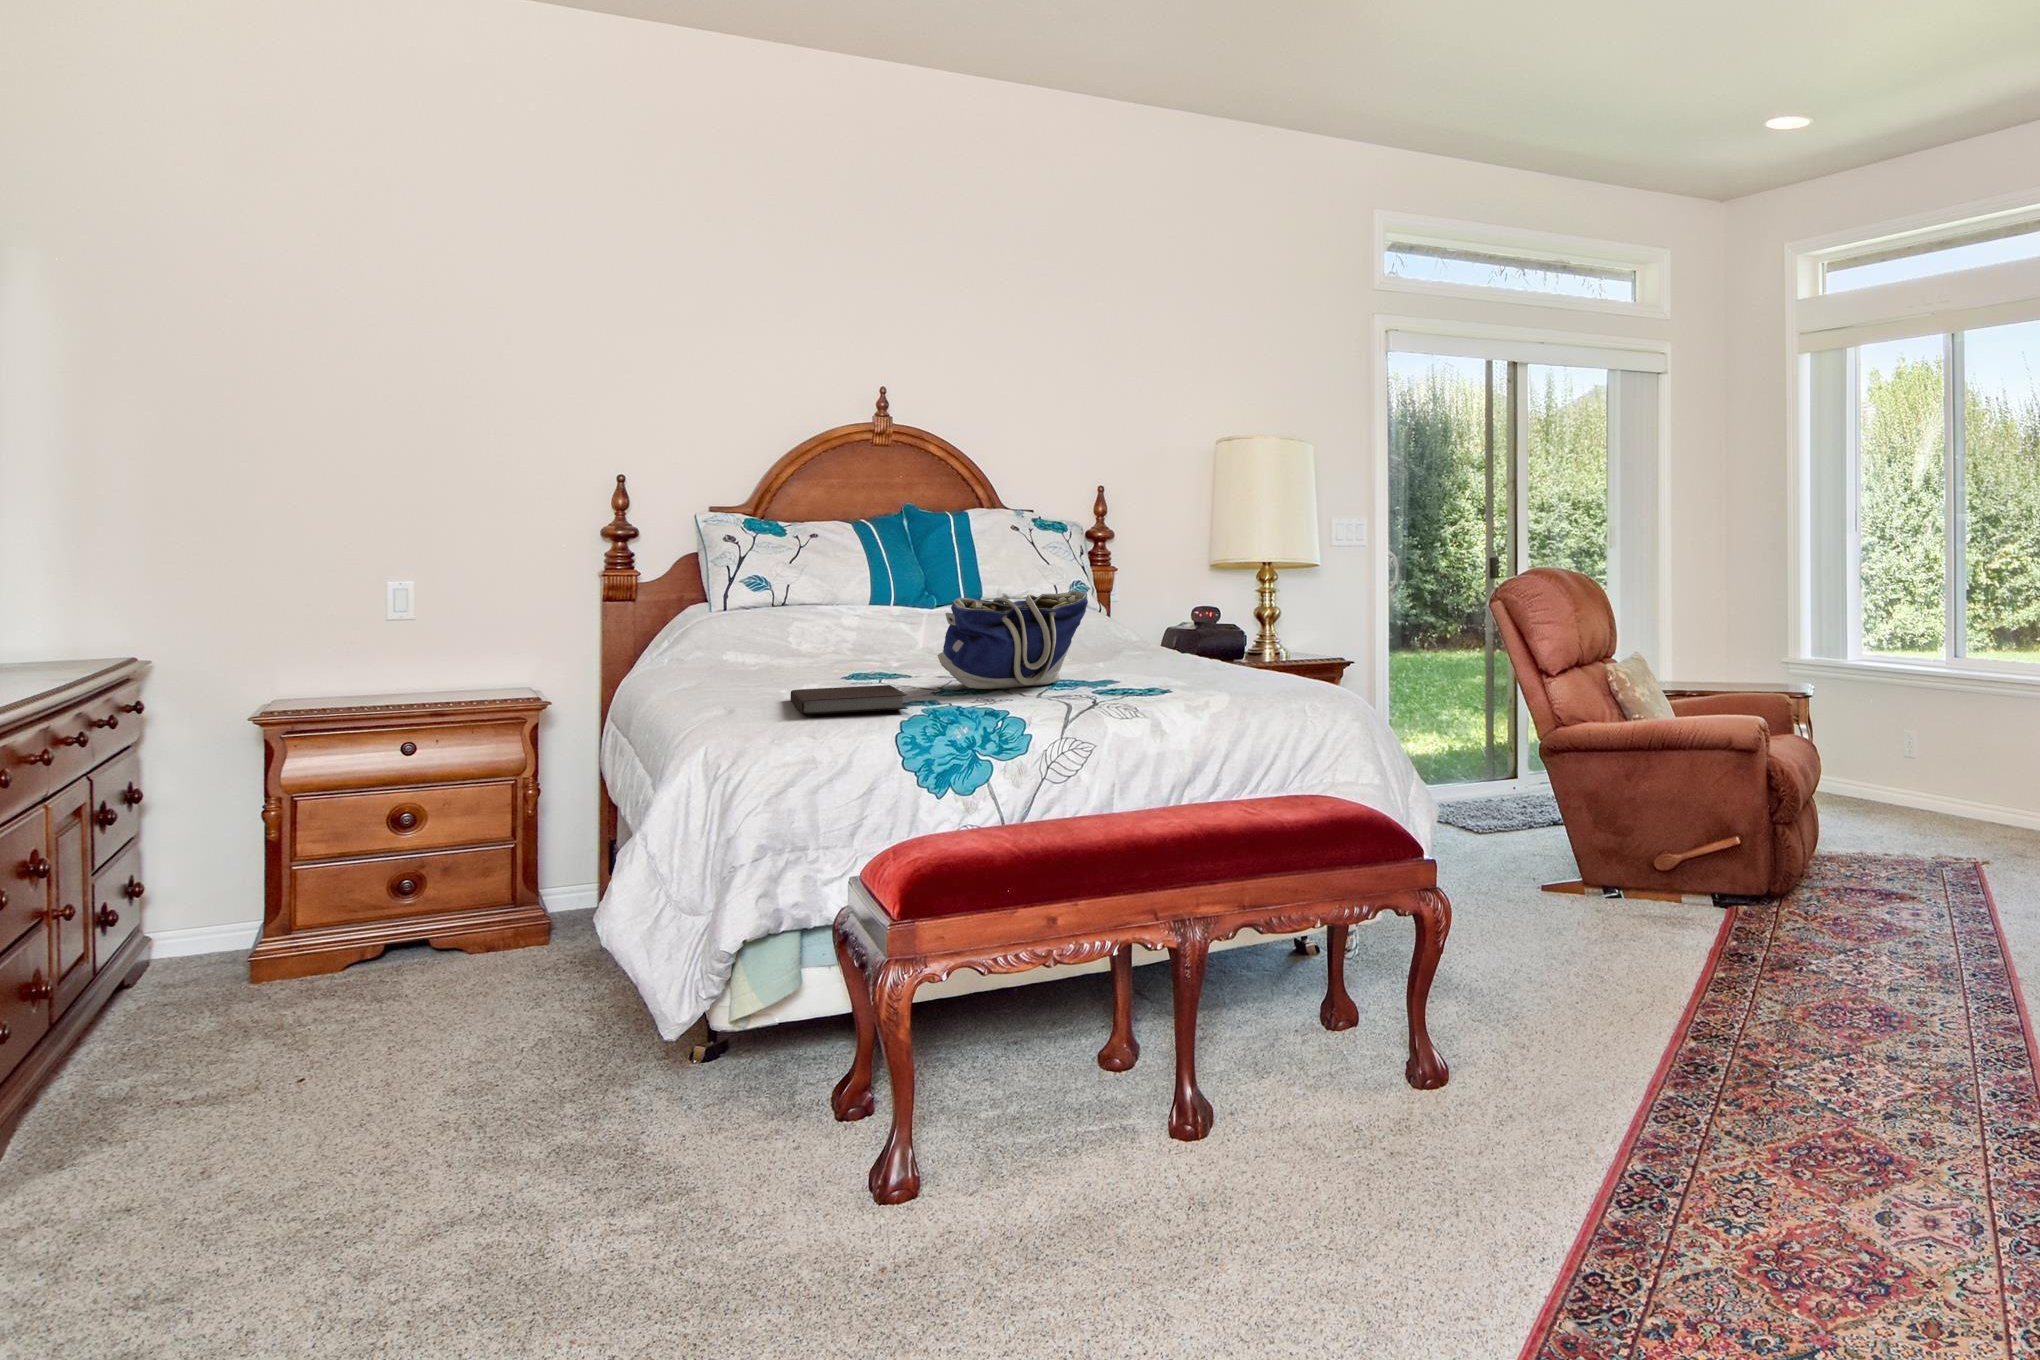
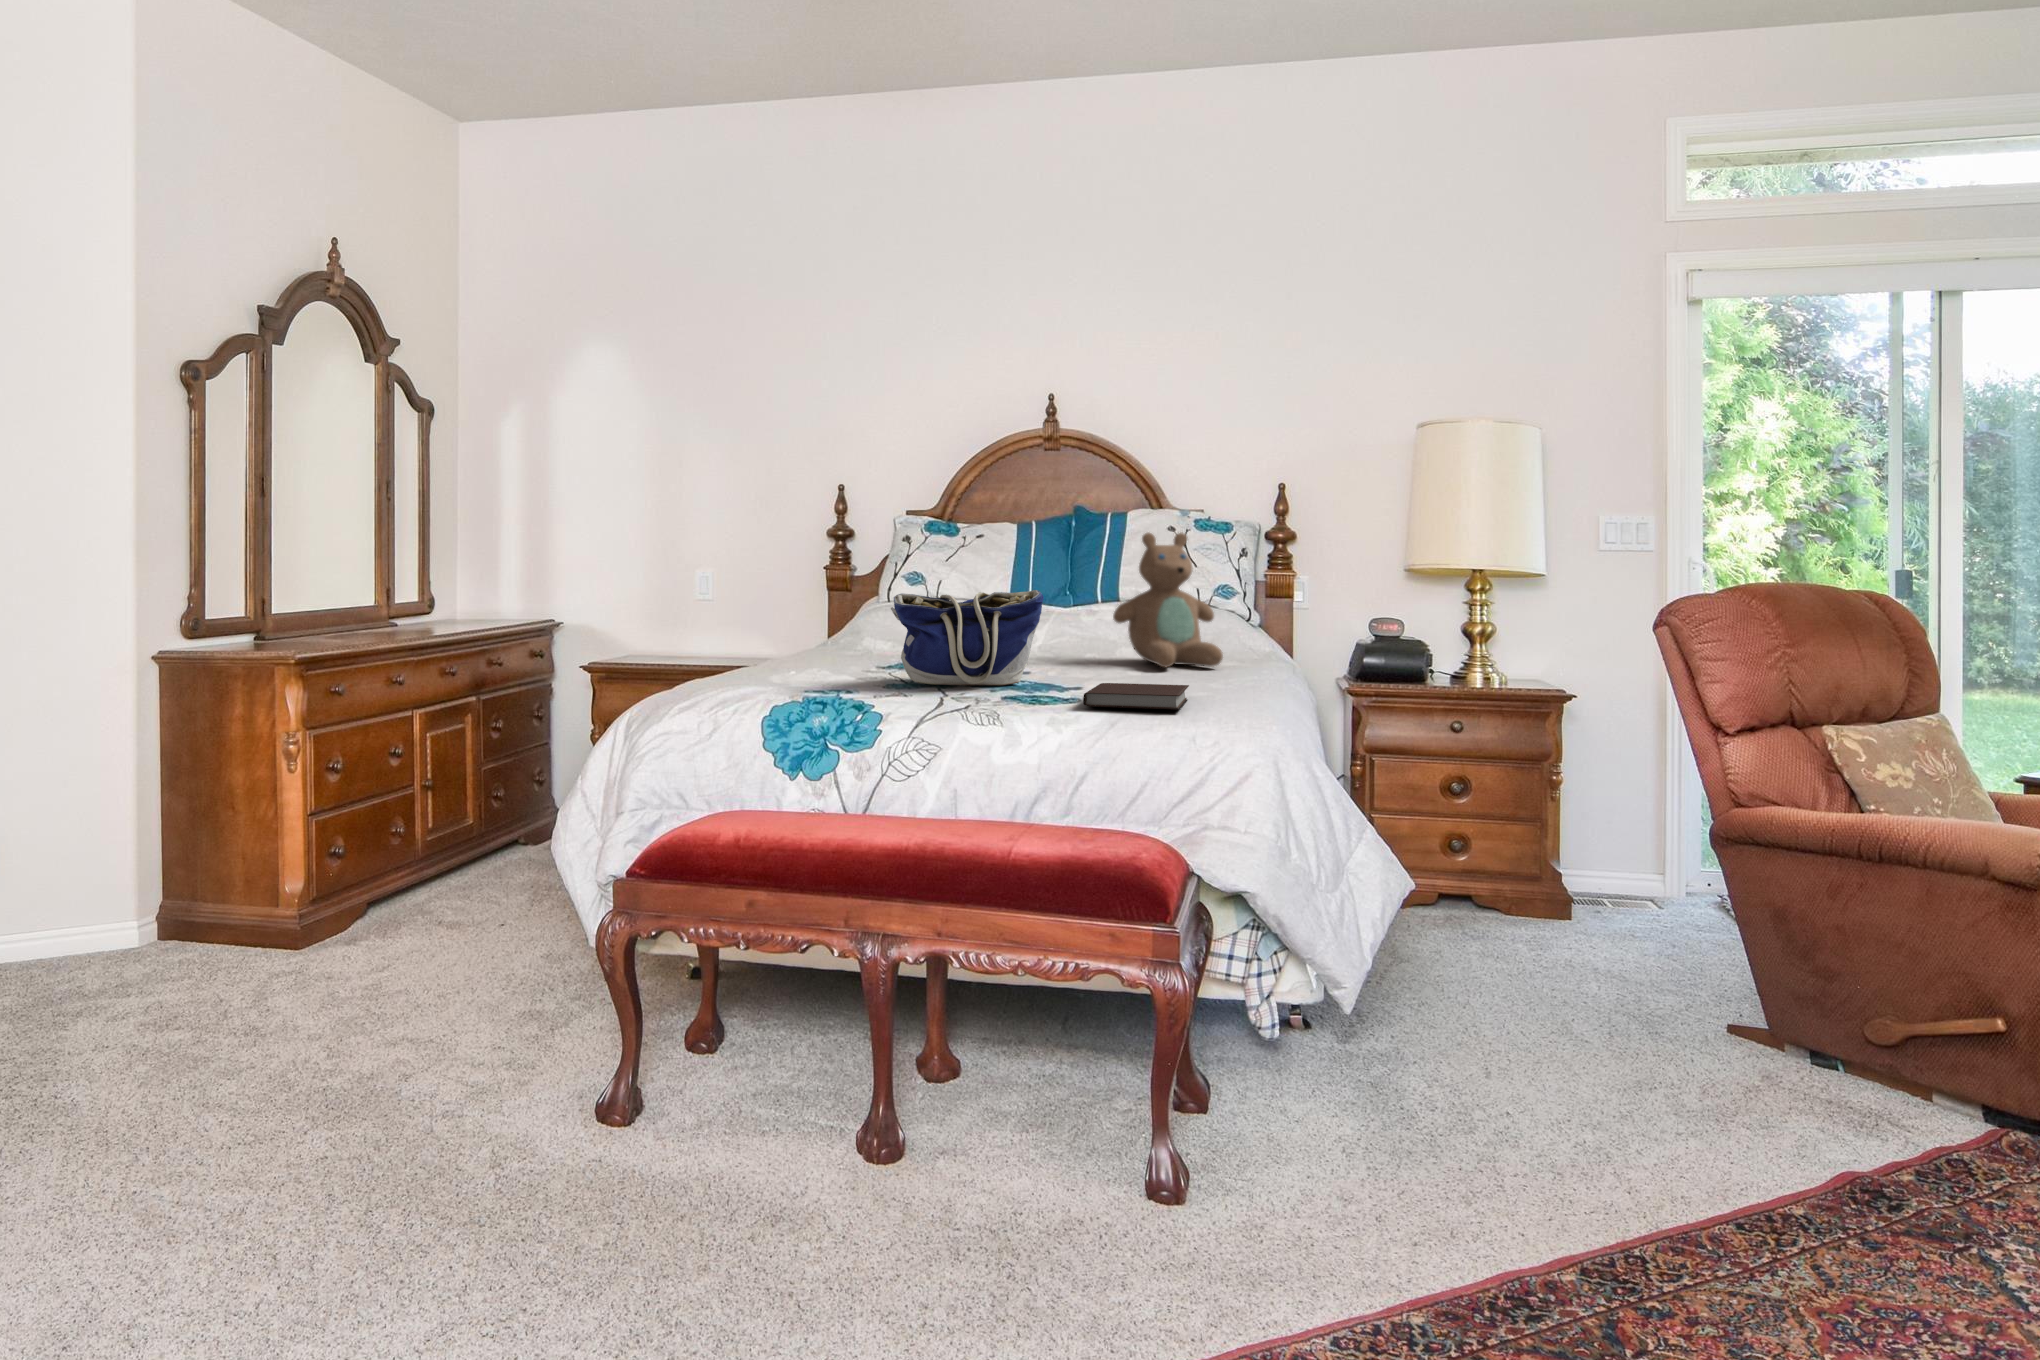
teddy bear: none [1081,534,1182,659] -> present [1113,533,1223,667]
notebook: present [791,685,908,714] -> present [1083,683,1189,710]

